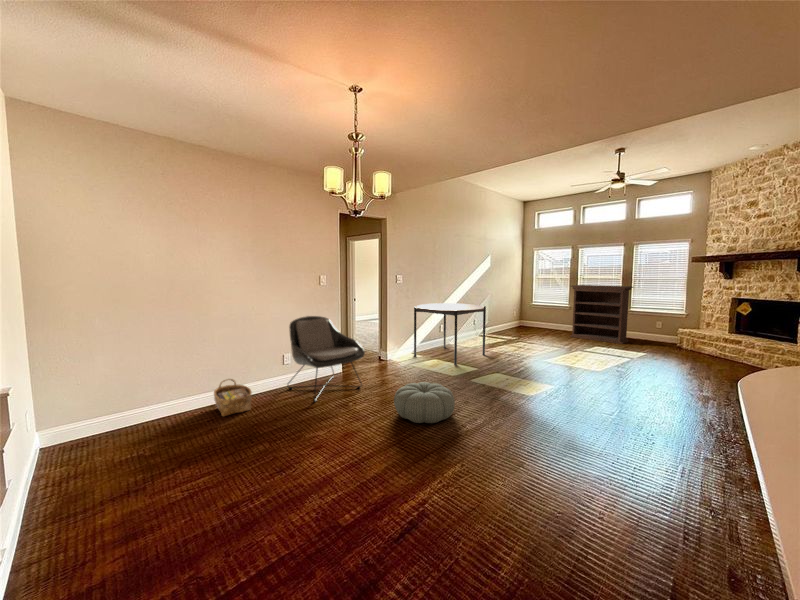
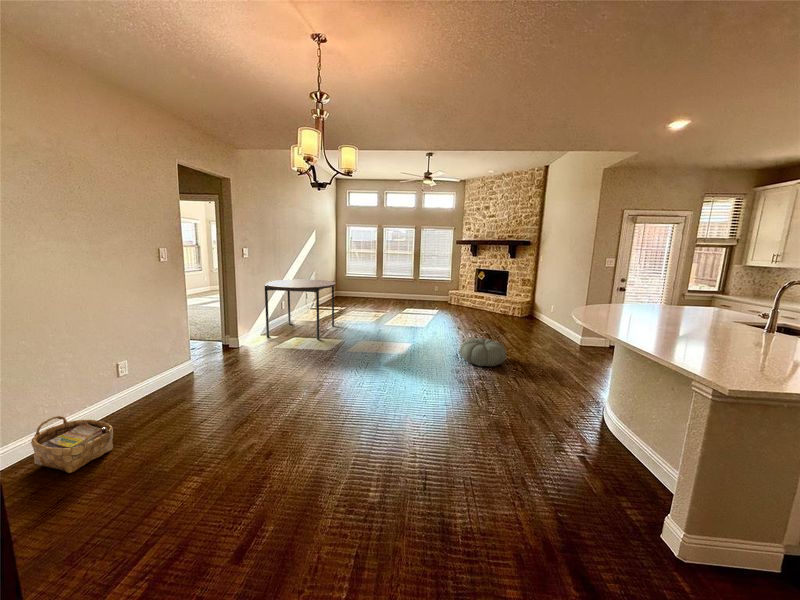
bookshelf: present [570,285,633,344] -> none [381,259,423,304]
lounge chair: present [288,316,365,402] -> none [137,306,250,412]
pouf: present [394,382,455,423] -> present [460,338,506,366]

